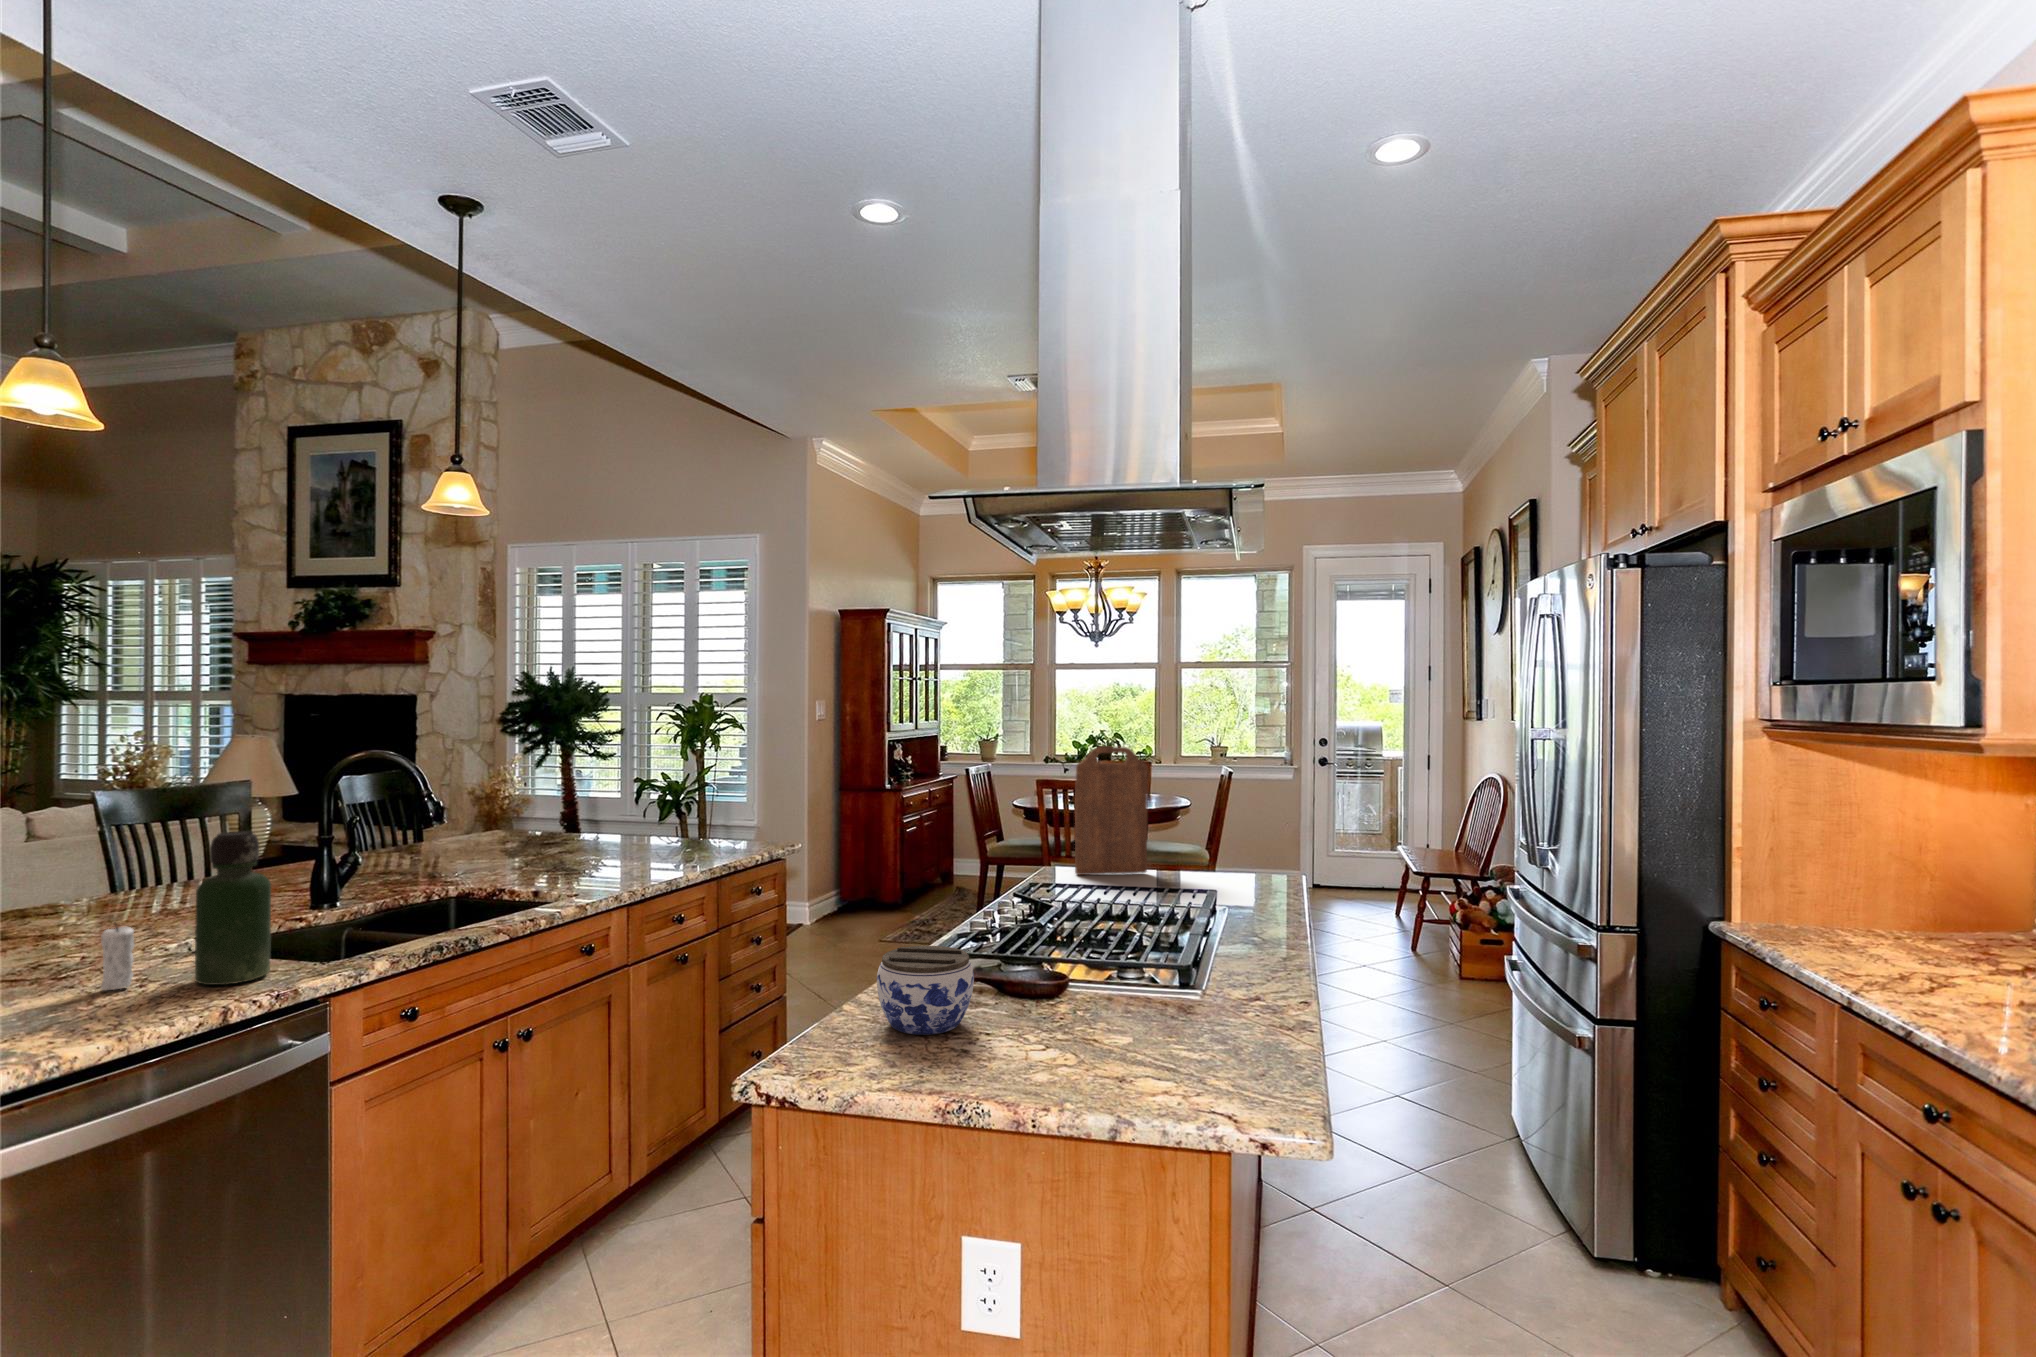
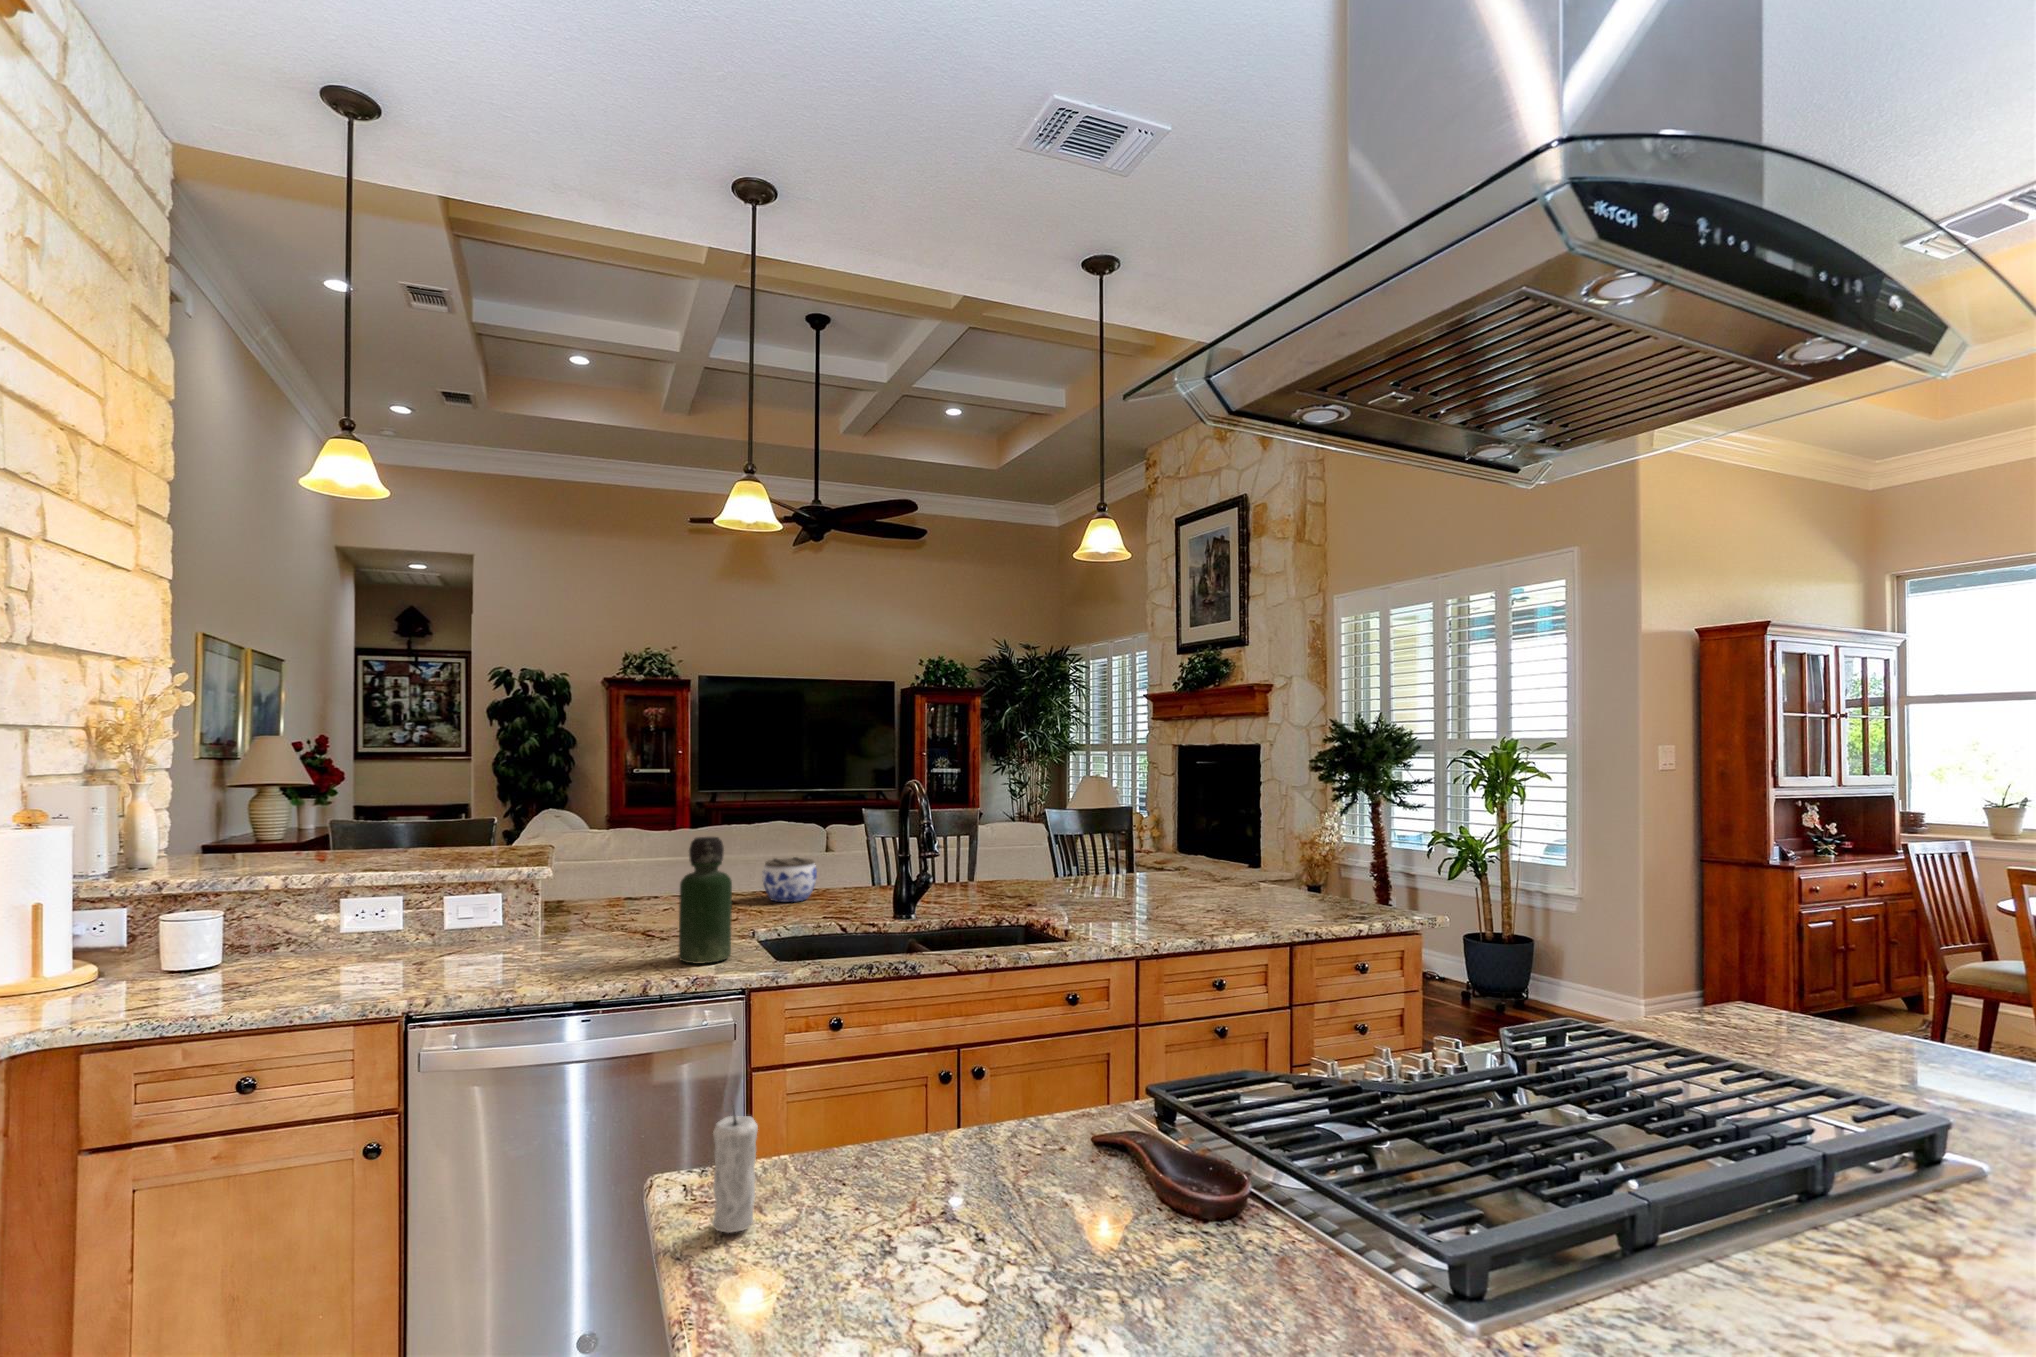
cutting board: present [1075,747,1148,875] -> none [1744,809,1940,1074]
candle: present [101,927,134,991] -> present [712,1113,758,1233]
jar: present [877,946,974,1035] -> present [762,857,817,902]

